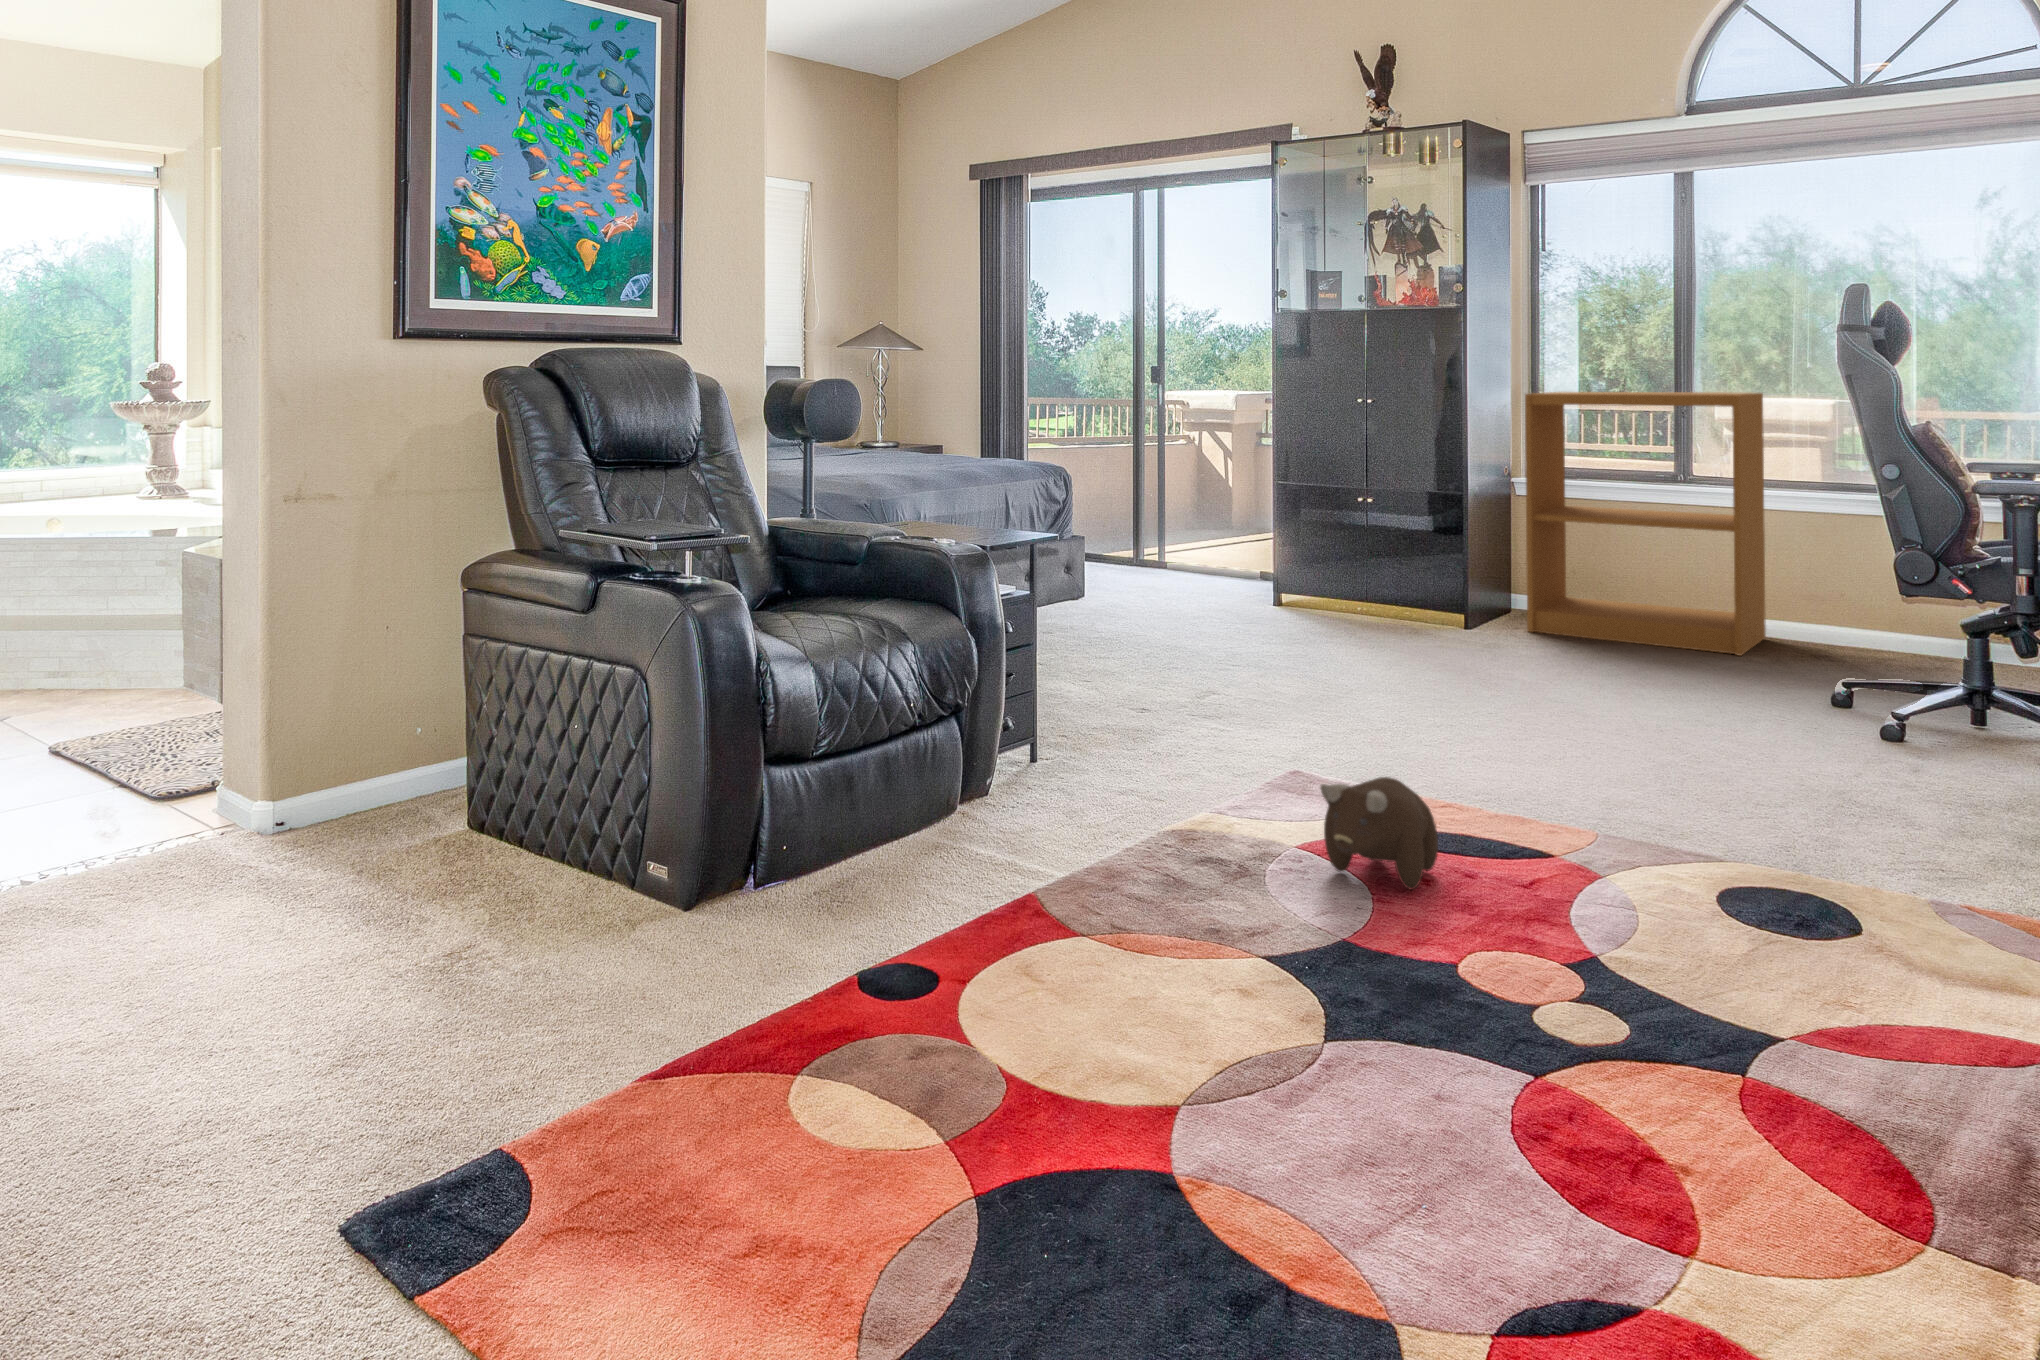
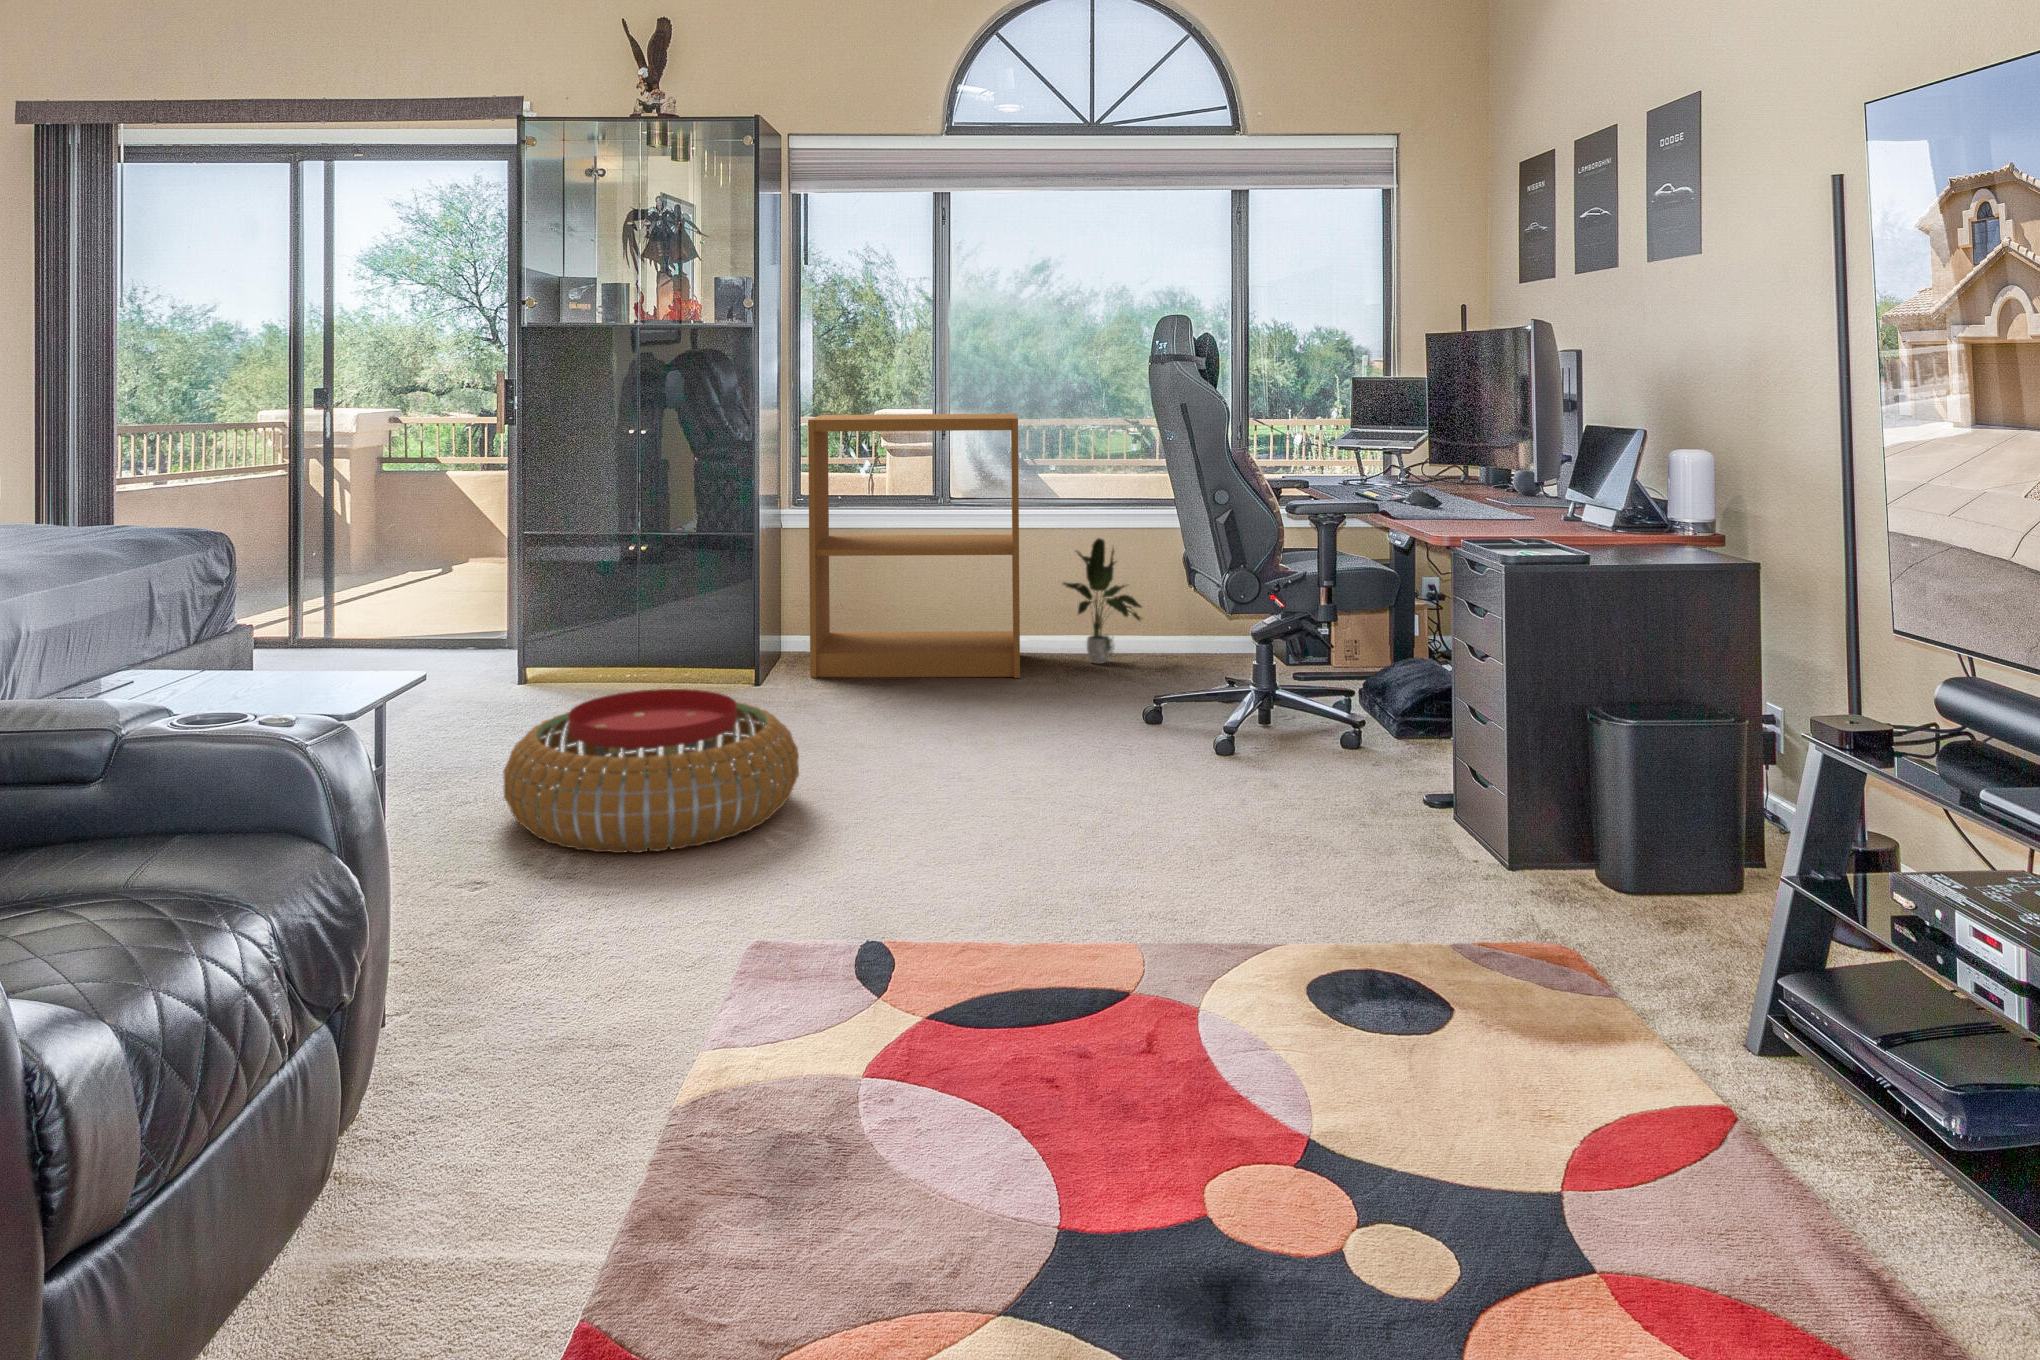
potted plant: none [1802,524,1909,656] -> present [1063,538,1141,664]
pouf: none [1183,600,1420,717] -> present [503,689,799,853]
plush toy: present [1320,777,1438,890] -> none [928,958,1064,1104]

